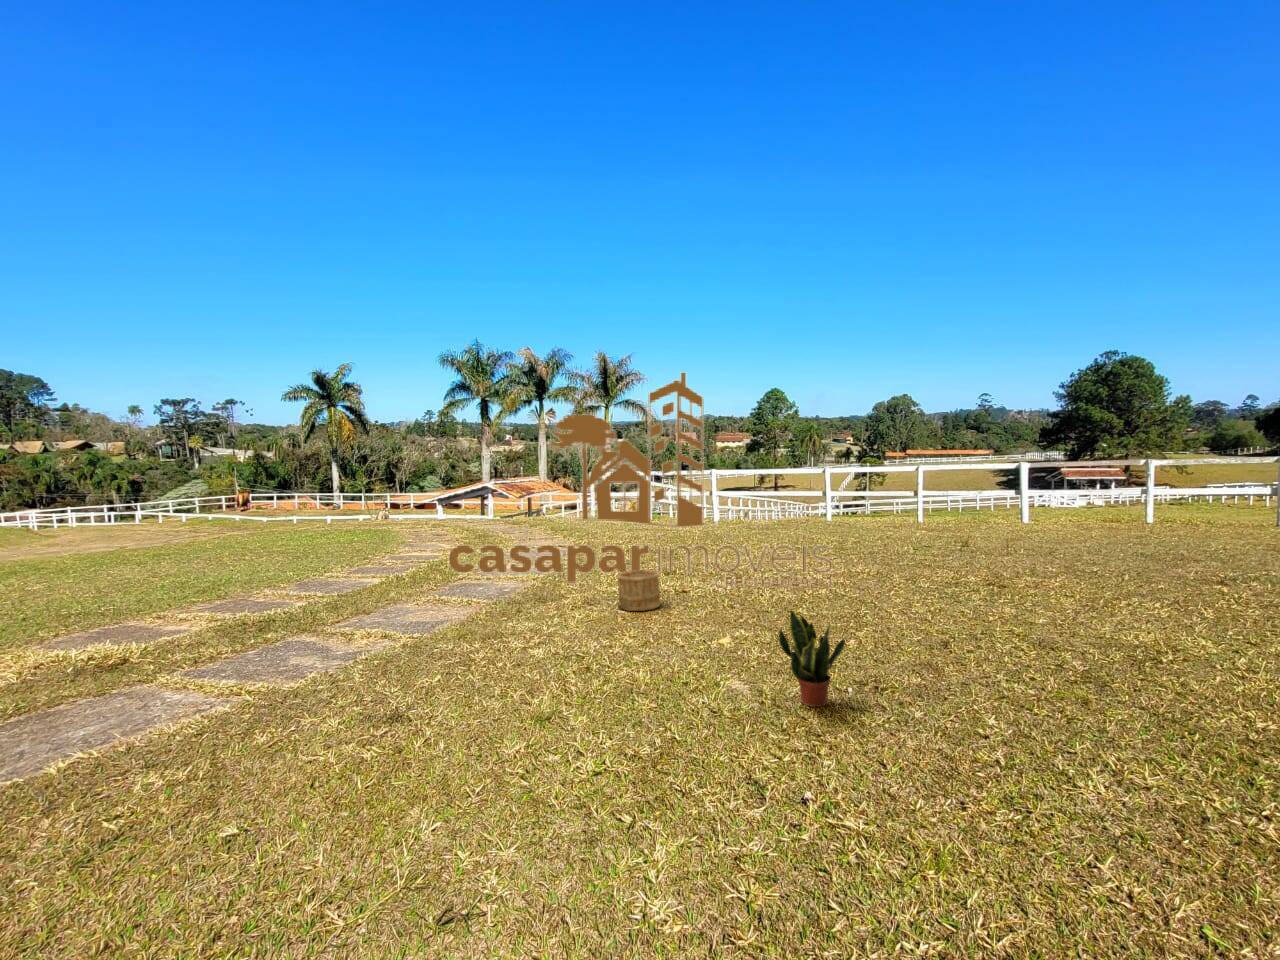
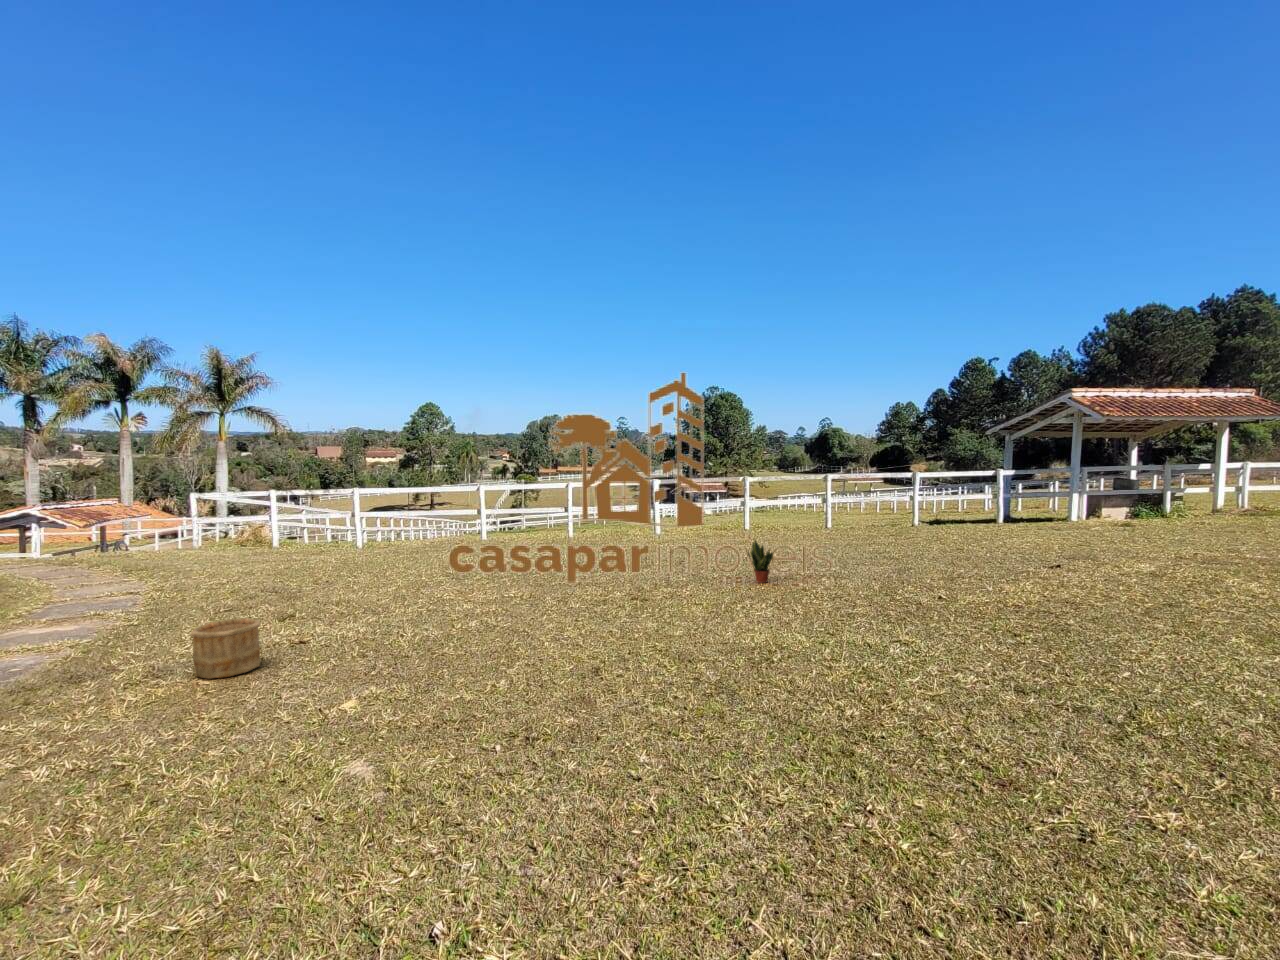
potted plant: present [779,610,845,707] -> present [748,541,773,583]

